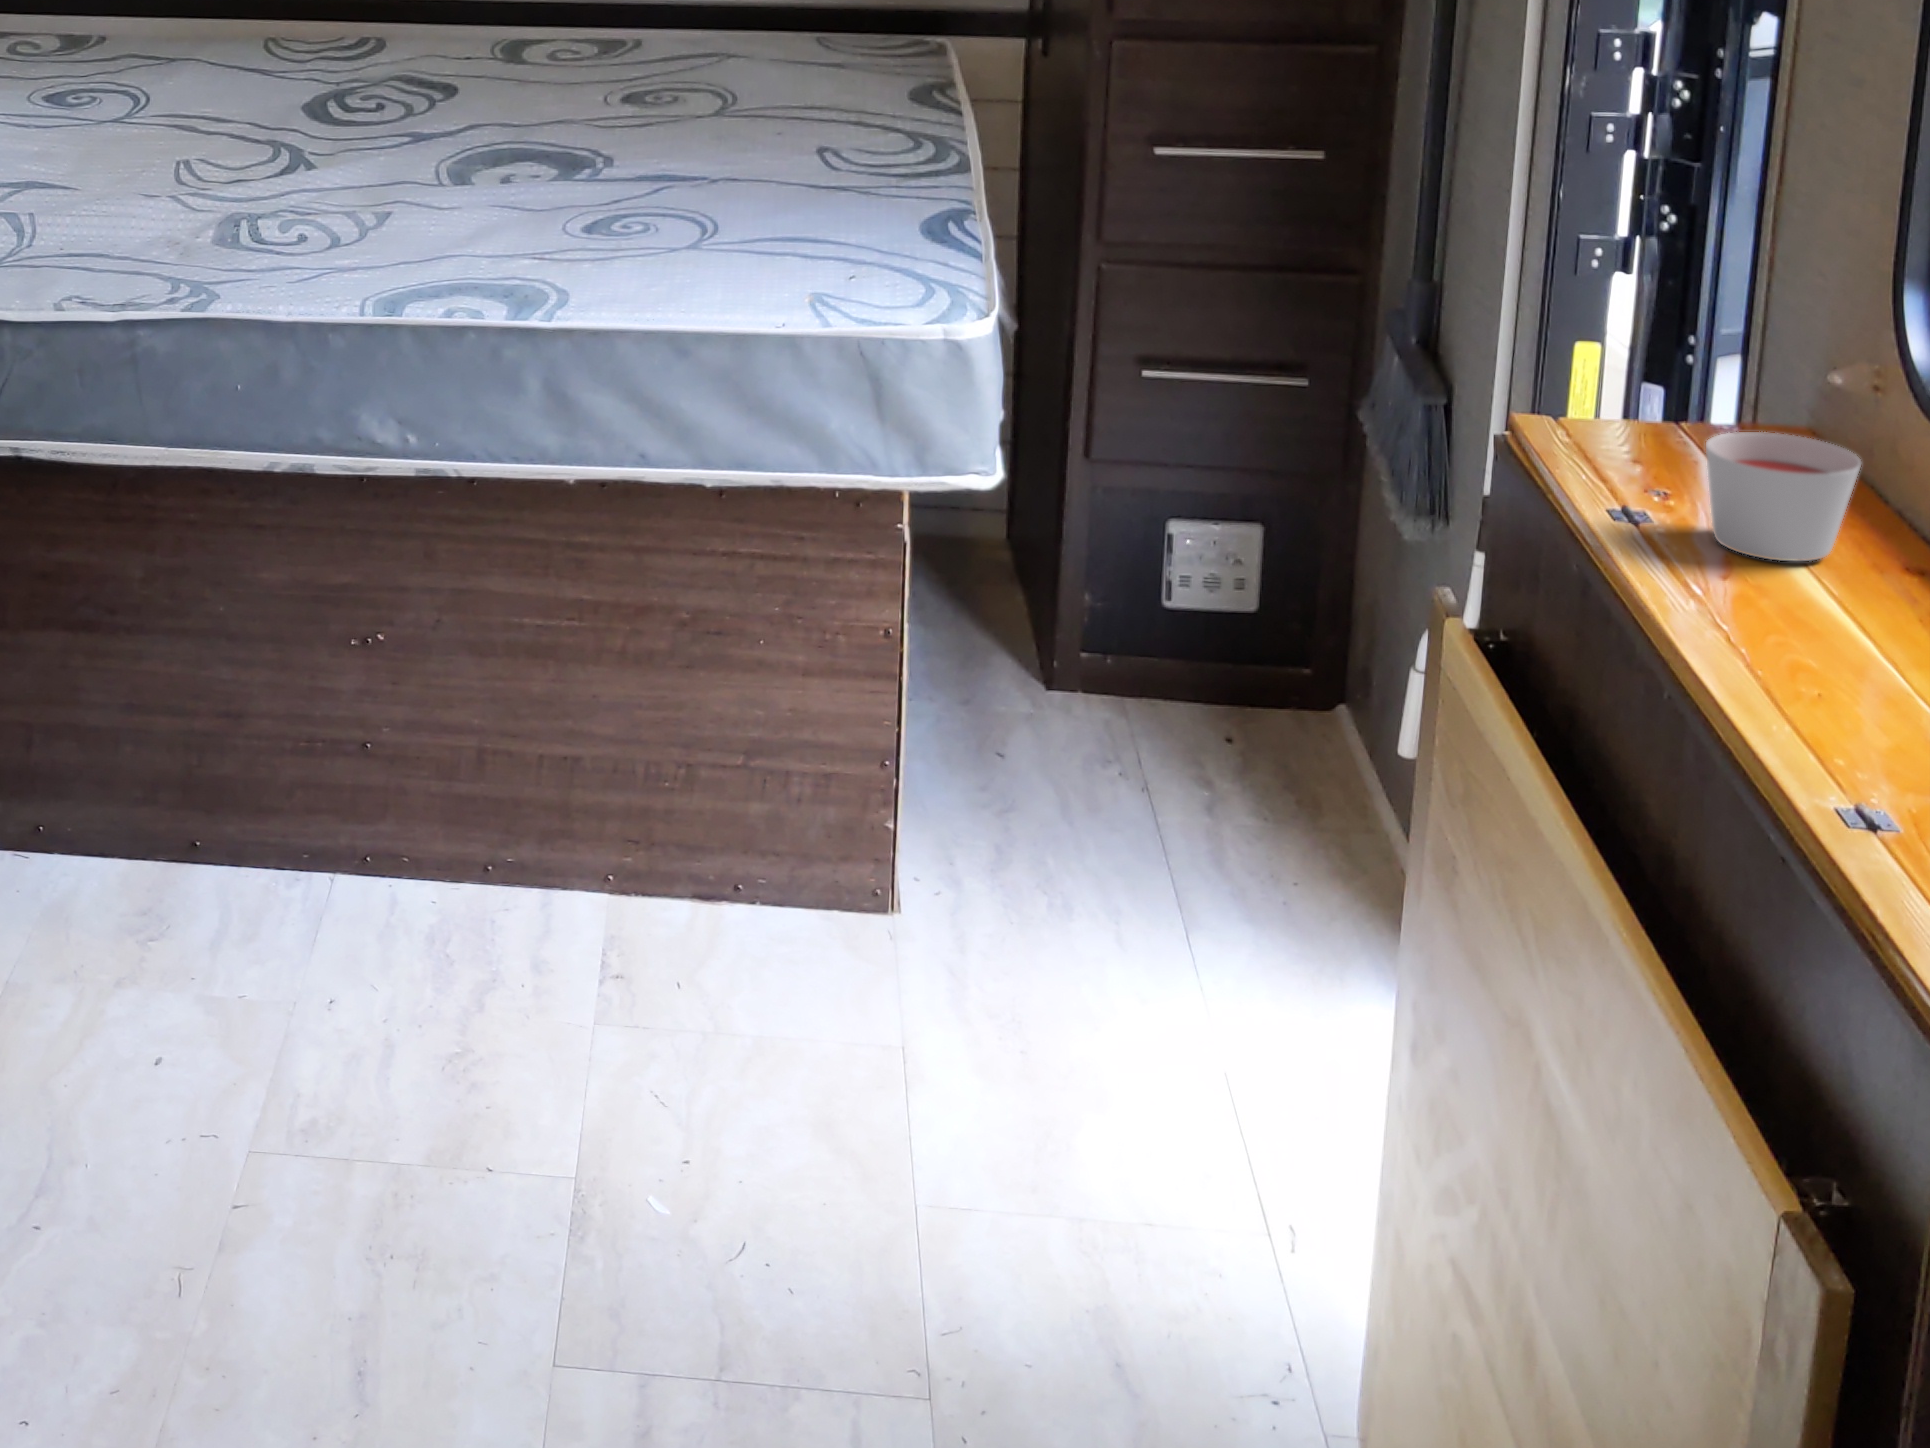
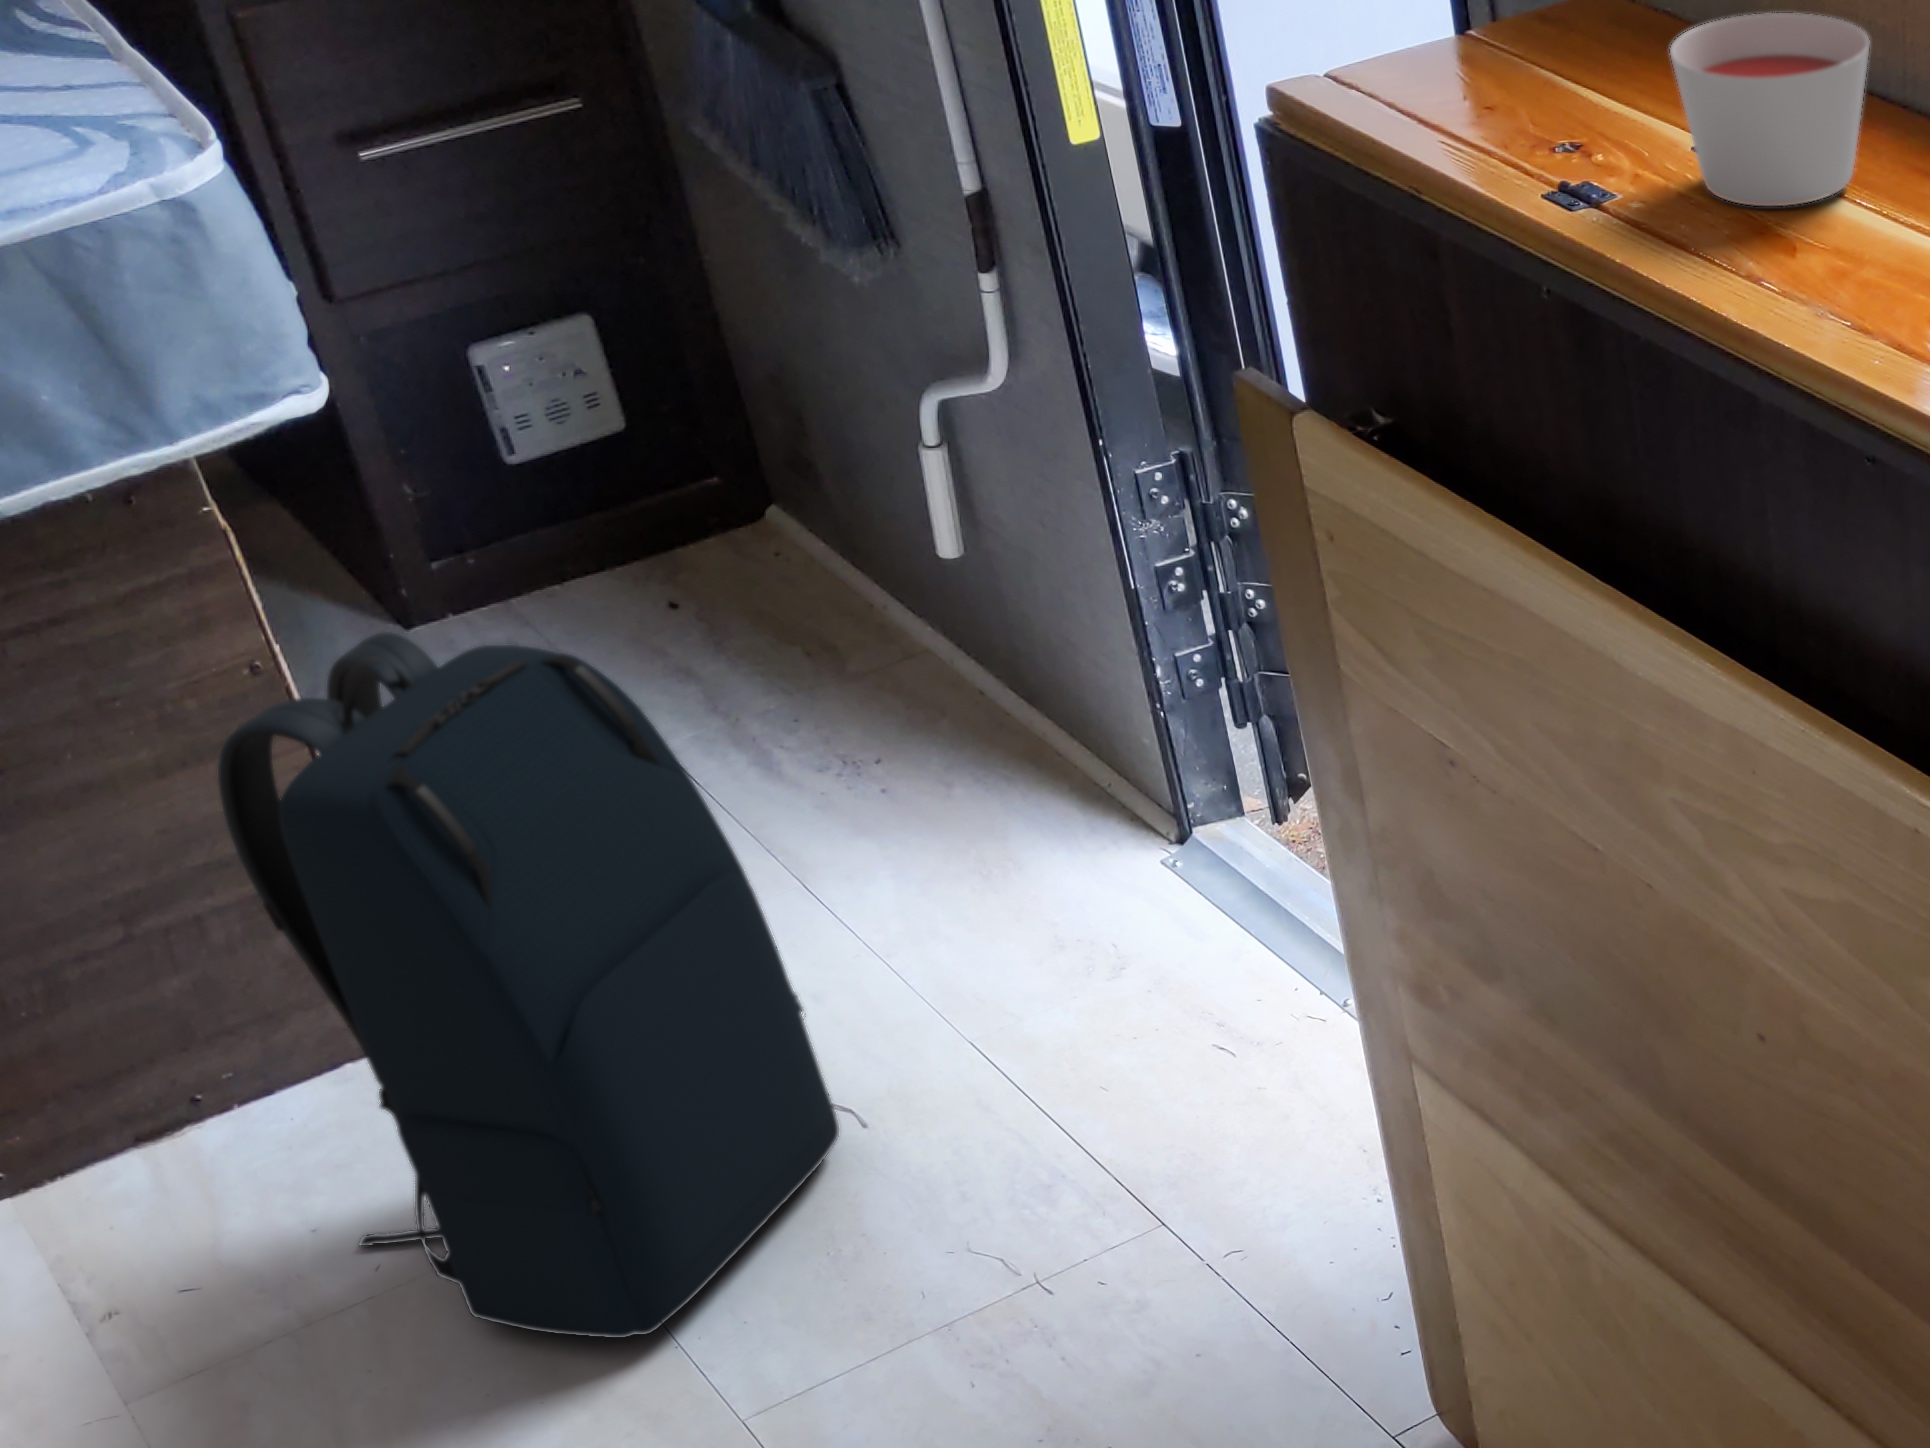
backpack: none [767,622,1099,1129] -> present [218,632,839,1338]

